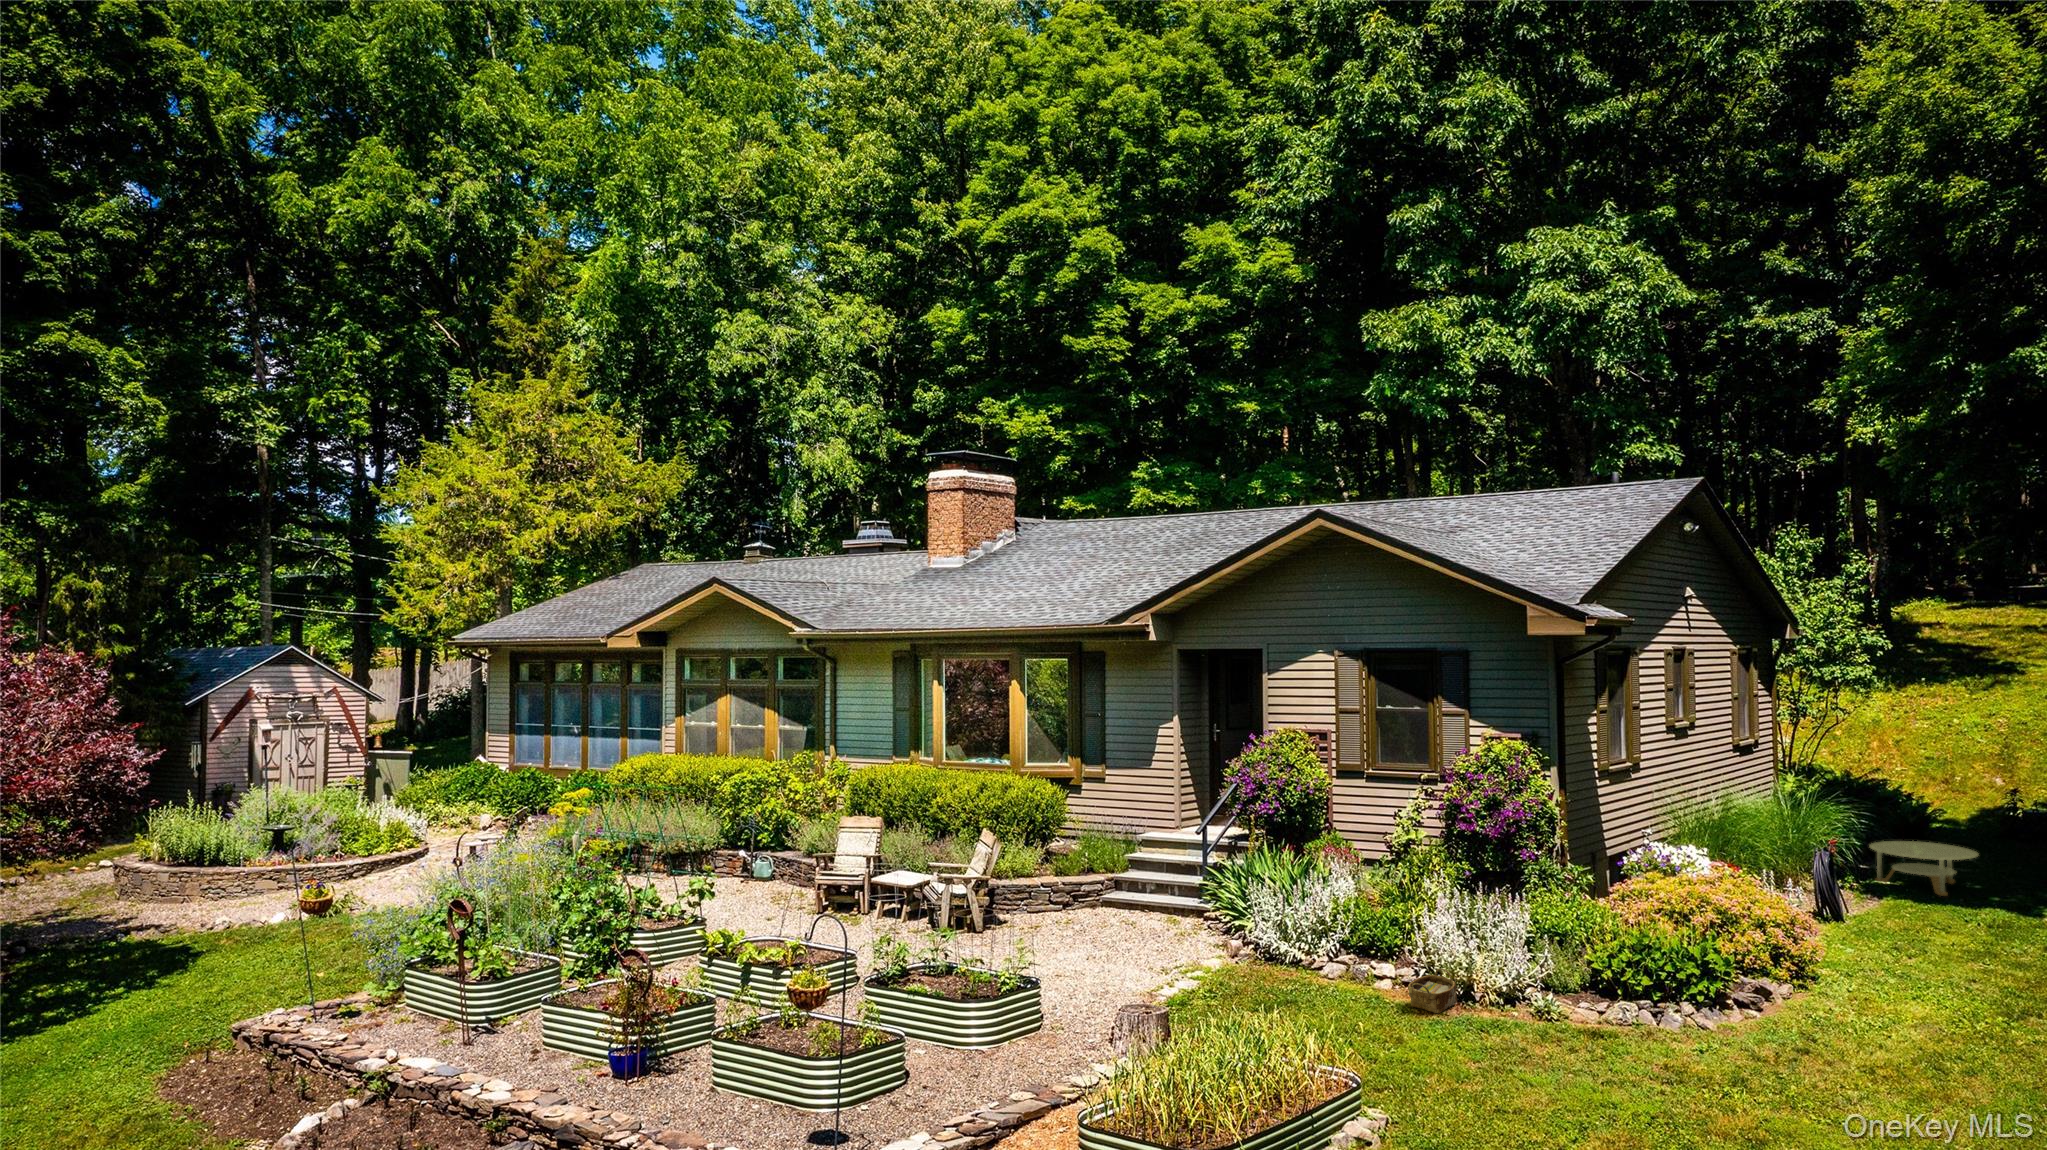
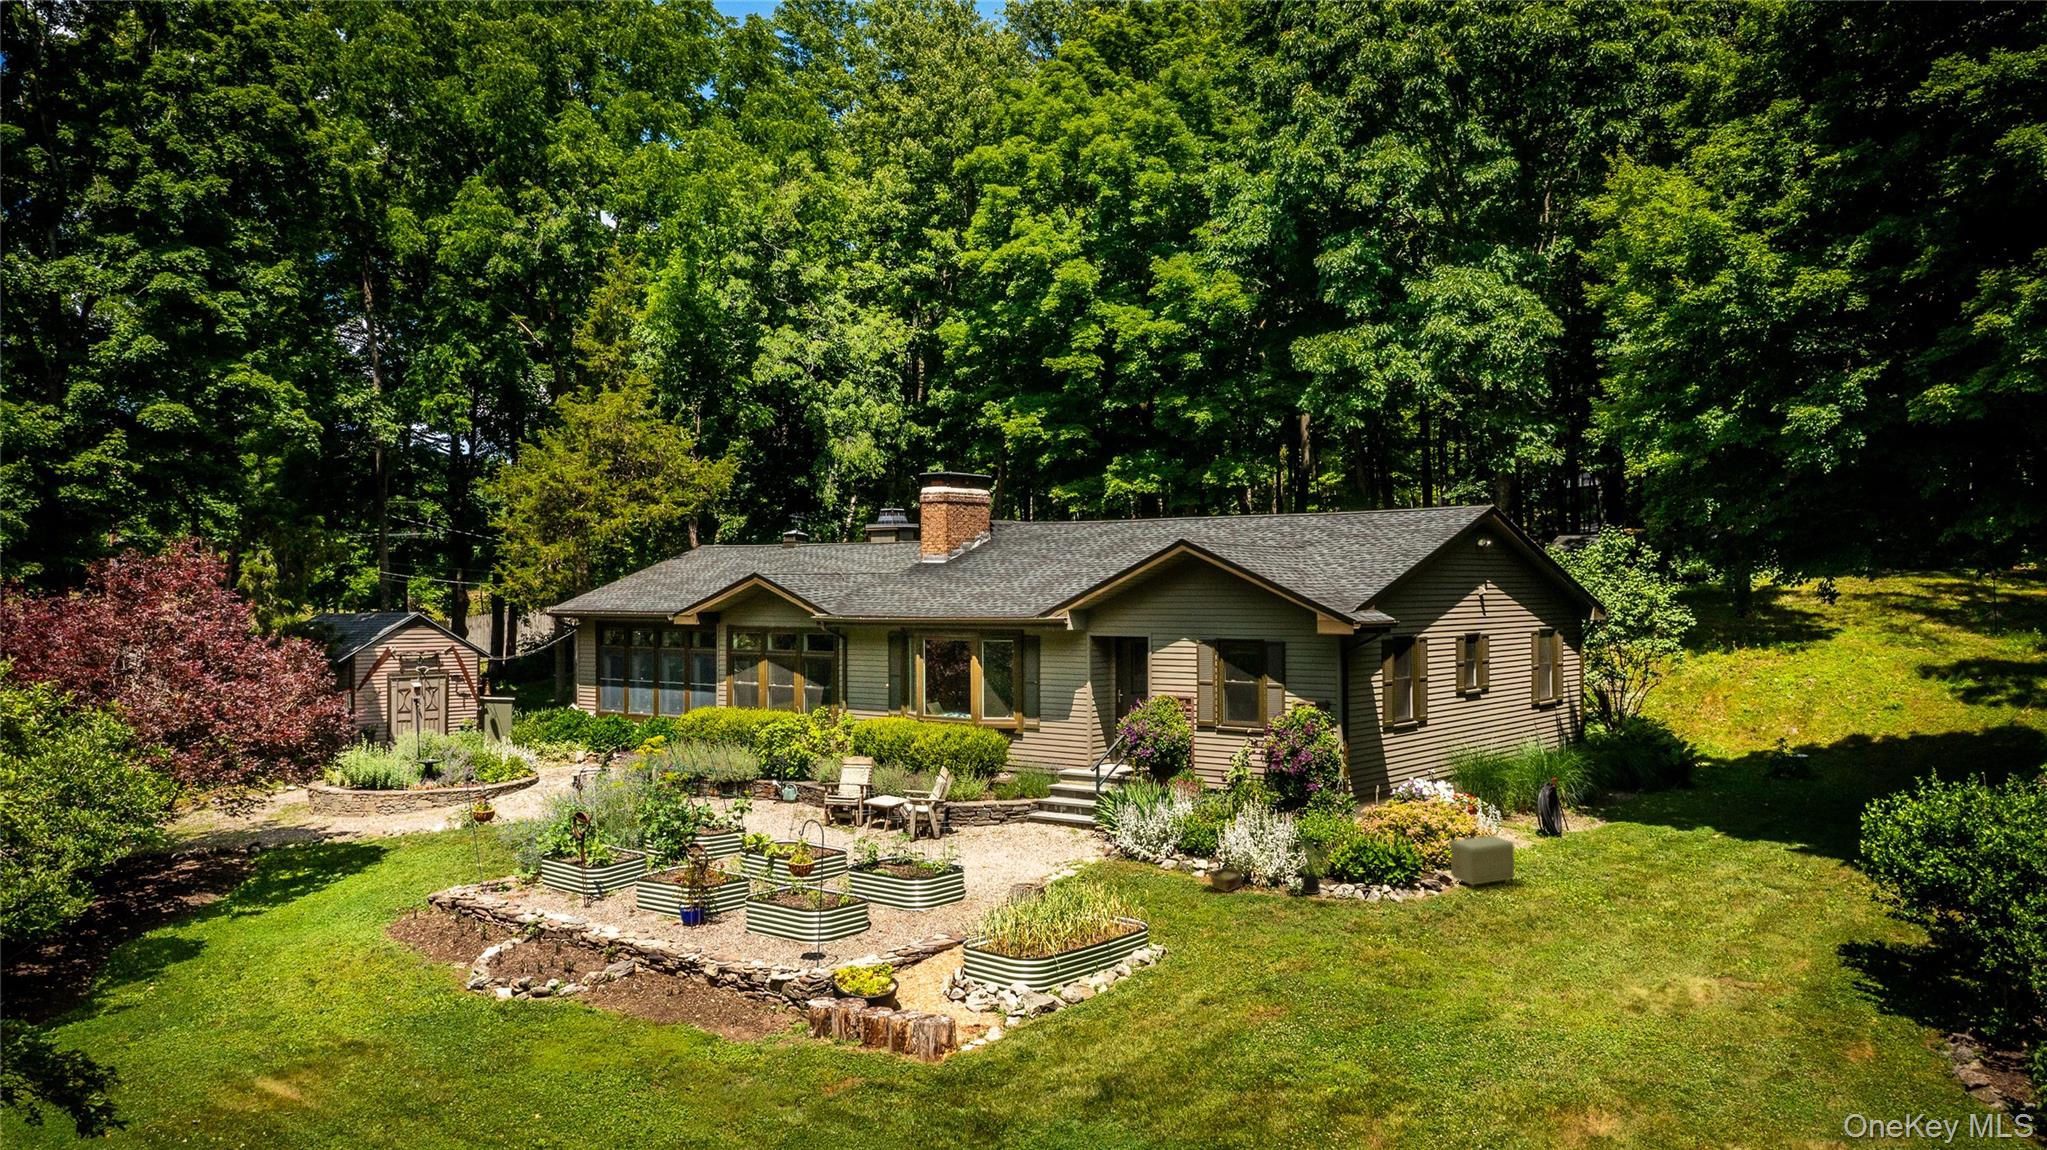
round table: present [1870,841,1978,896] -> none [1574,778,1646,818]
storage bench: none [1764,924,1865,1004] -> present [1450,836,1514,886]
potted plant: none [1538,931,1593,1016] -> present [1299,839,1330,894]

